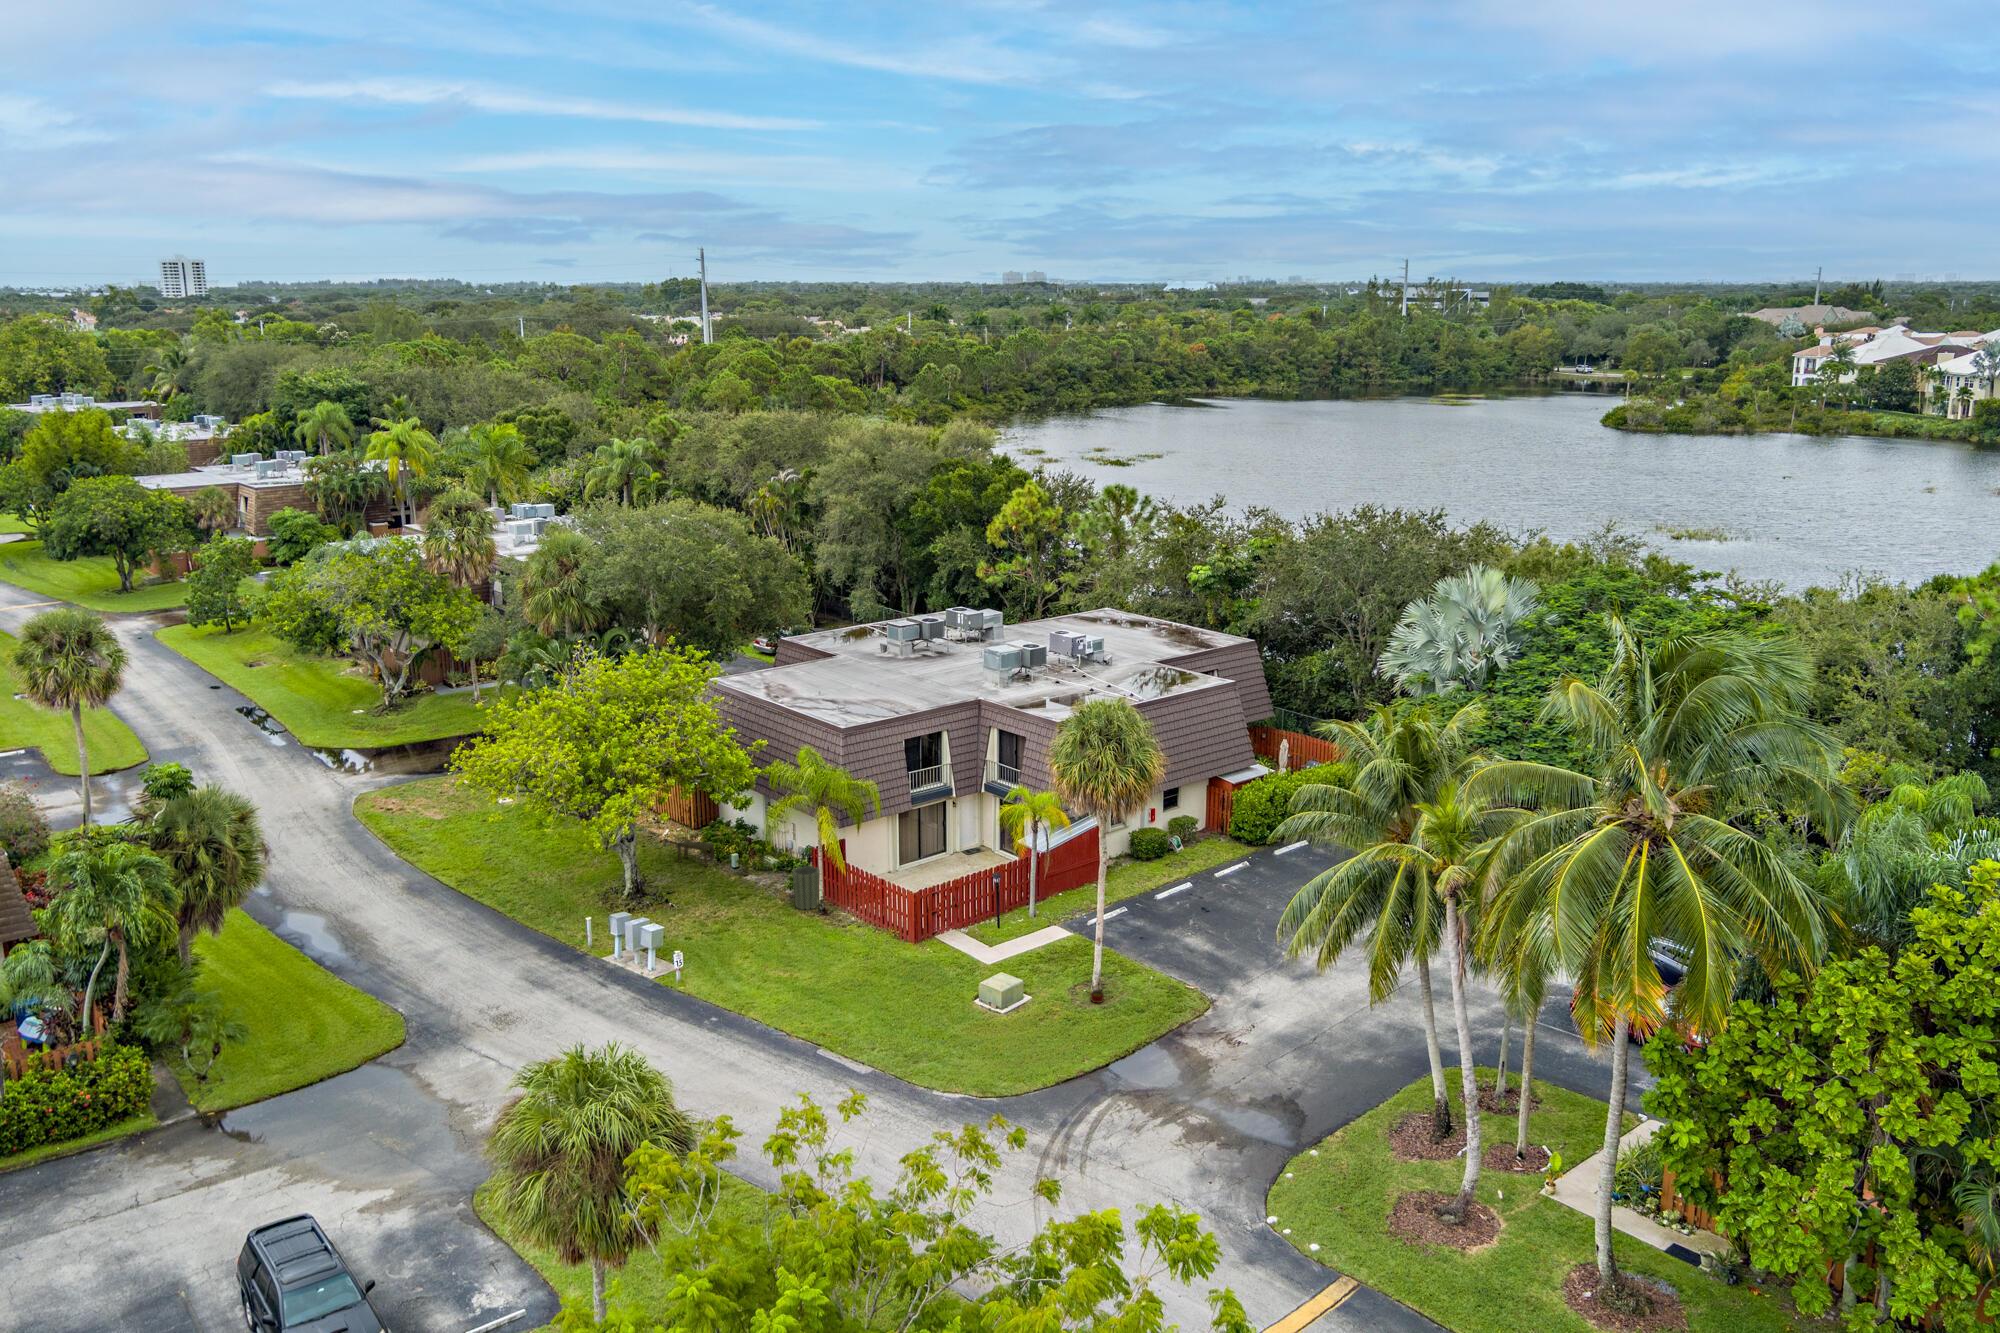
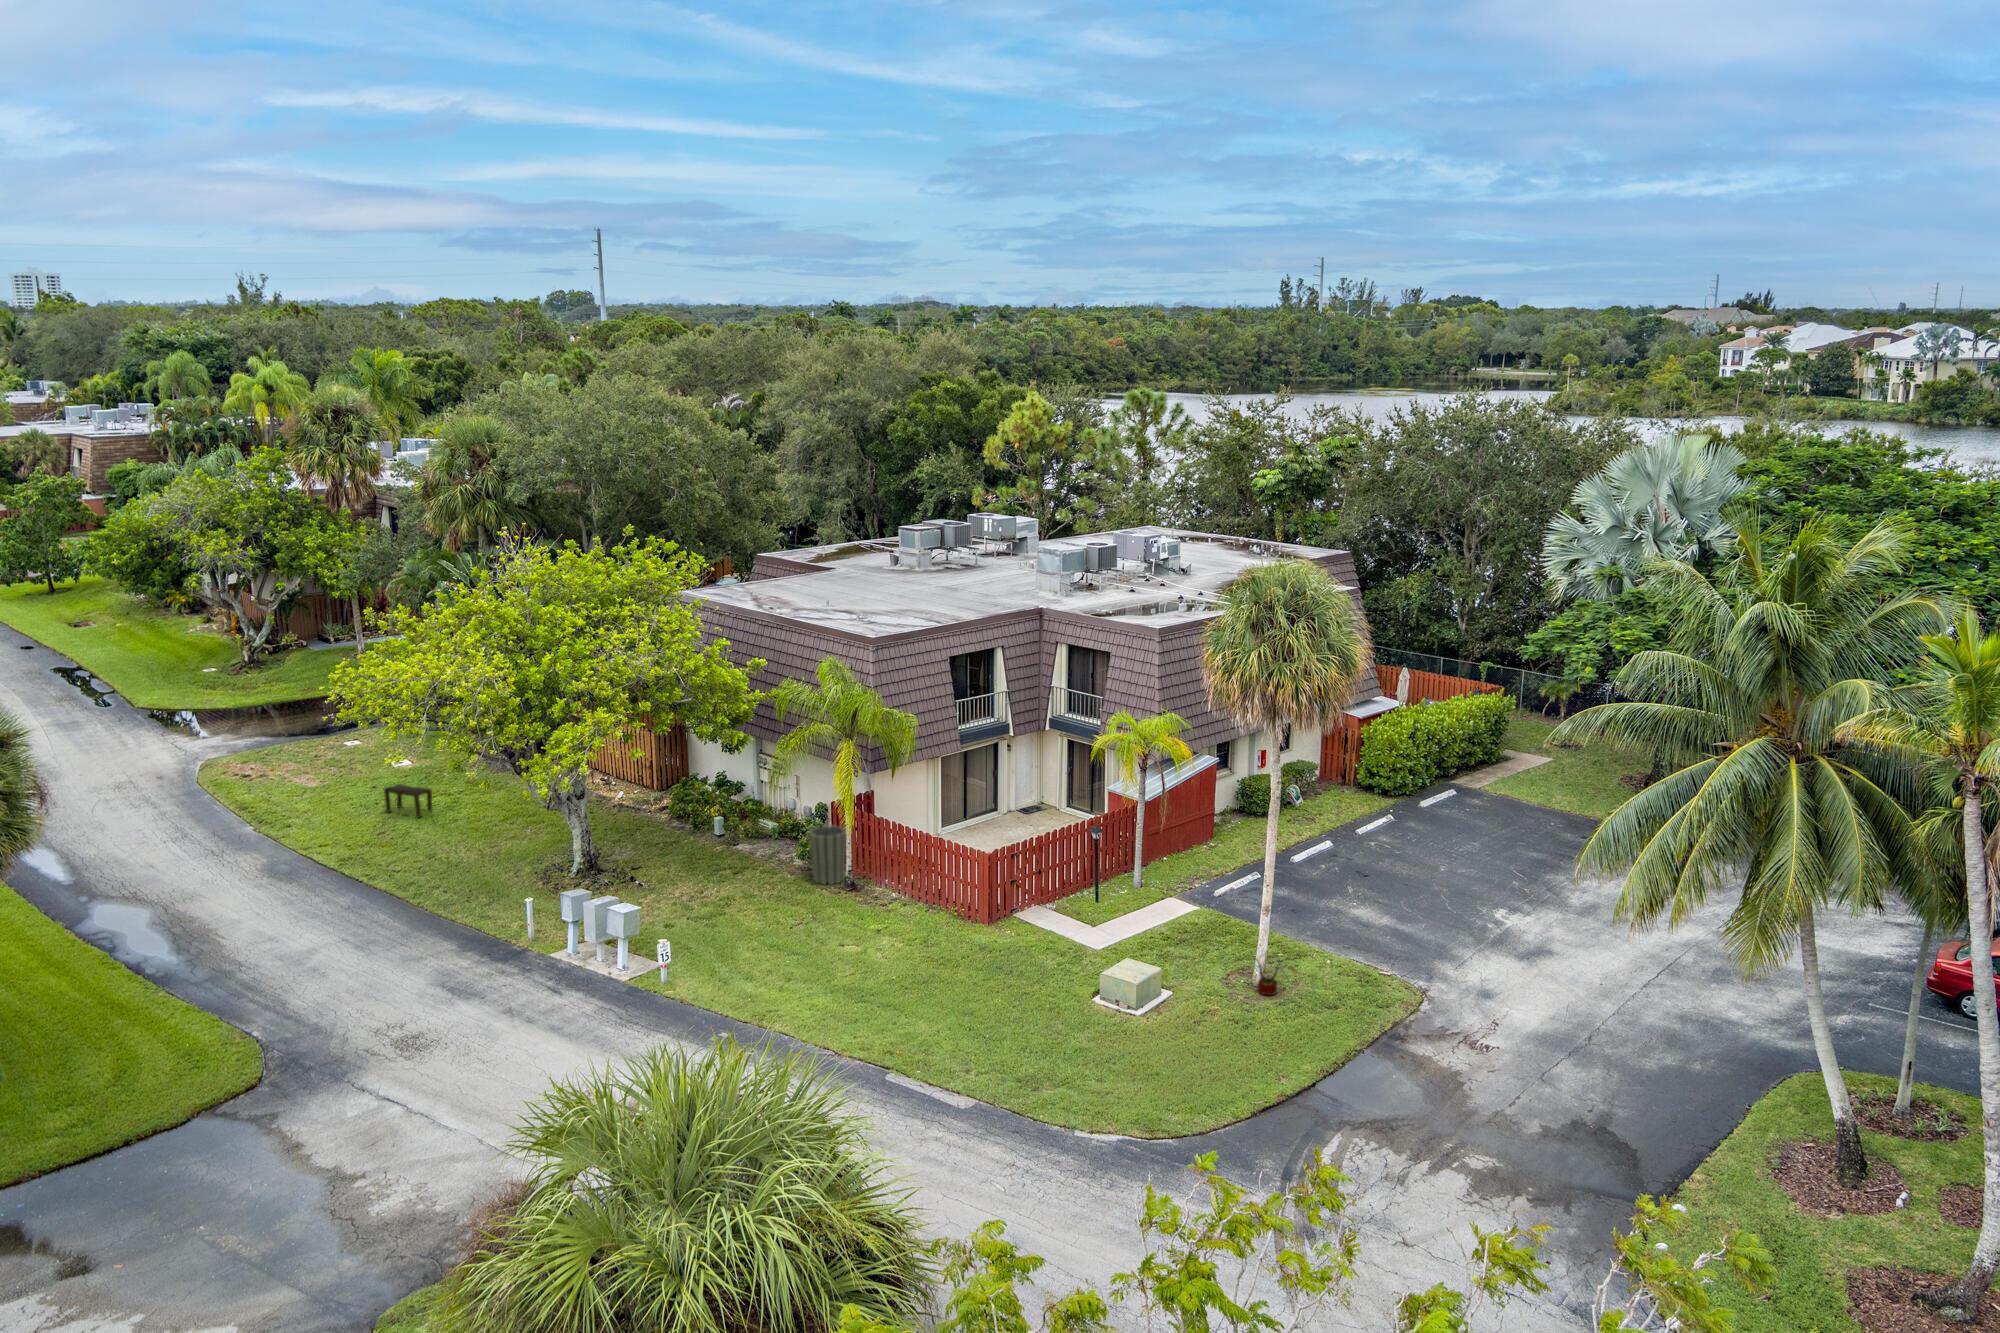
bench: present [677,840,714,866] -> present [383,784,432,818]

